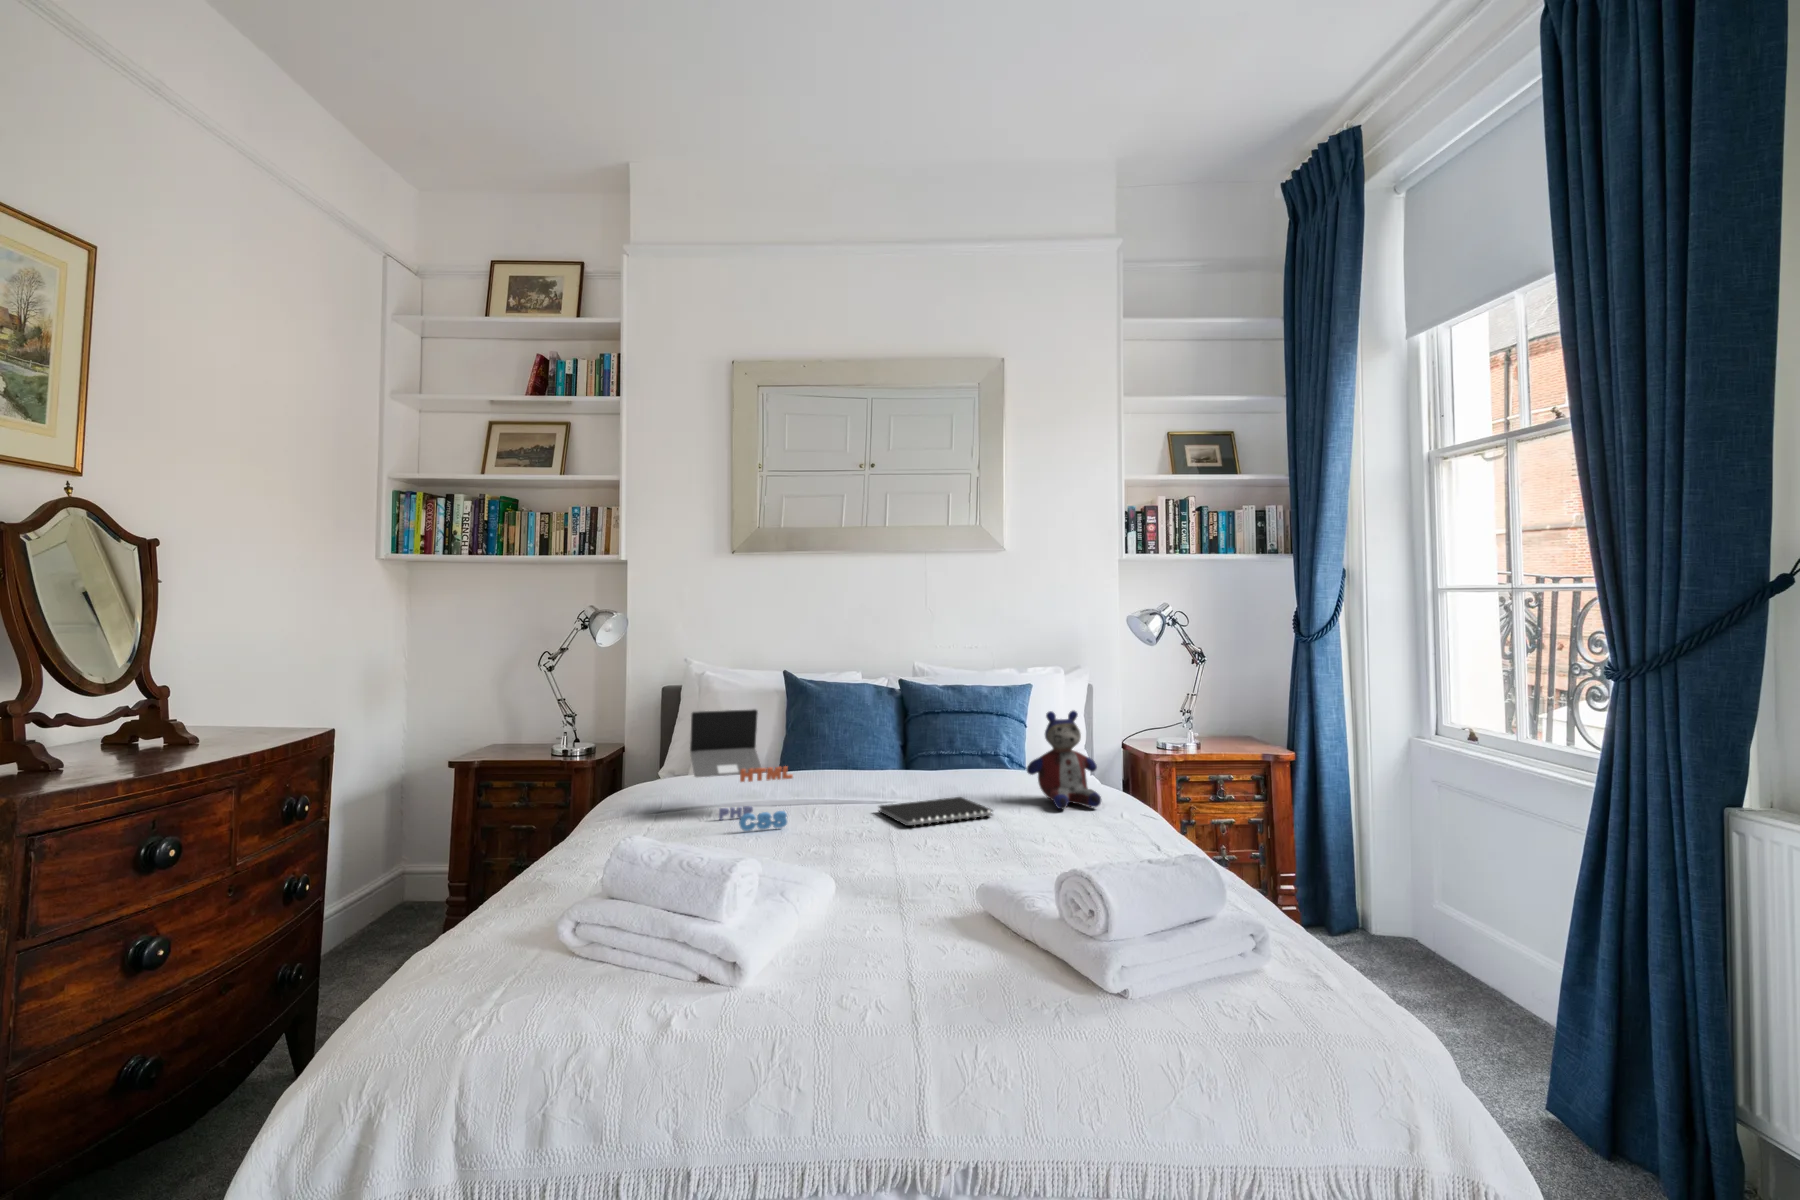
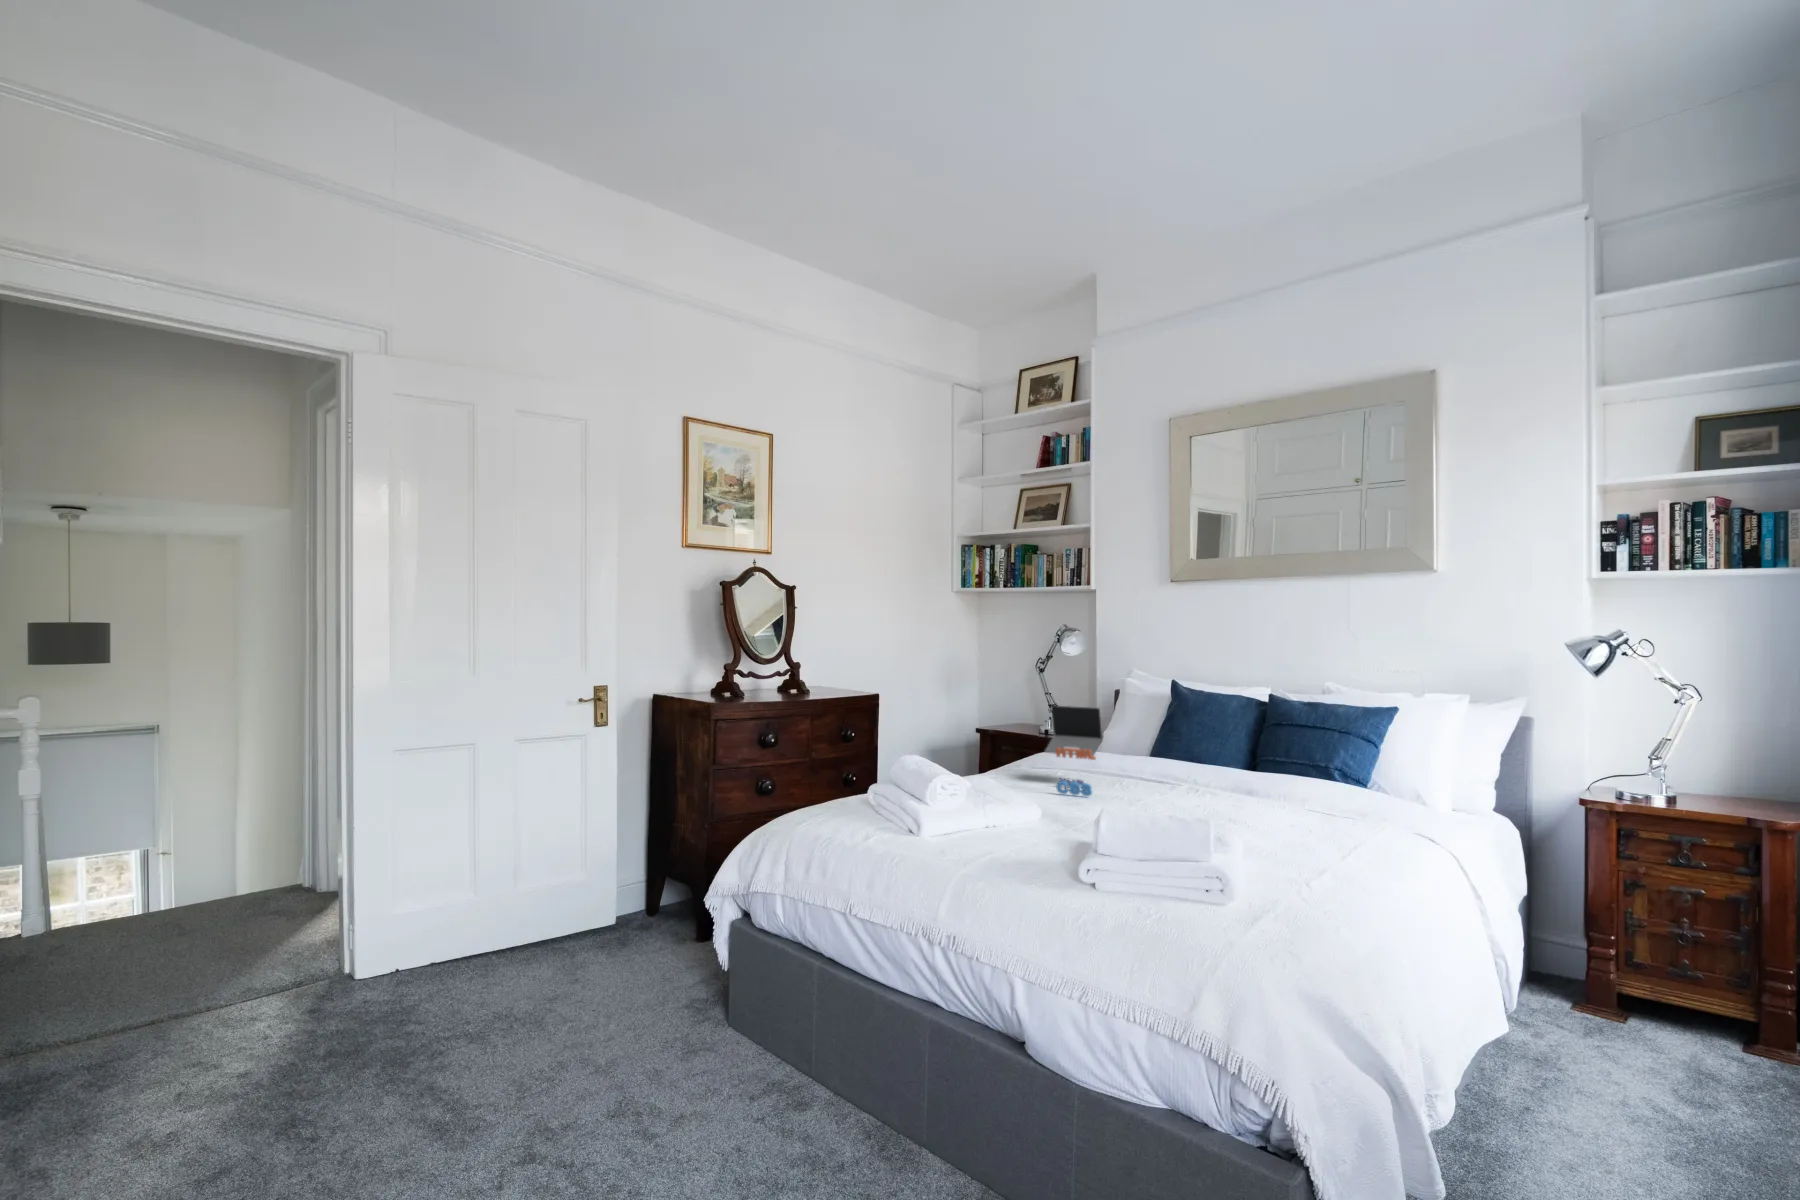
stuffed bear: present [1027,711,1101,809] -> none [1325,732,1407,829]
notebook: present [879,797,992,826] -> none [1175,795,1266,818]

